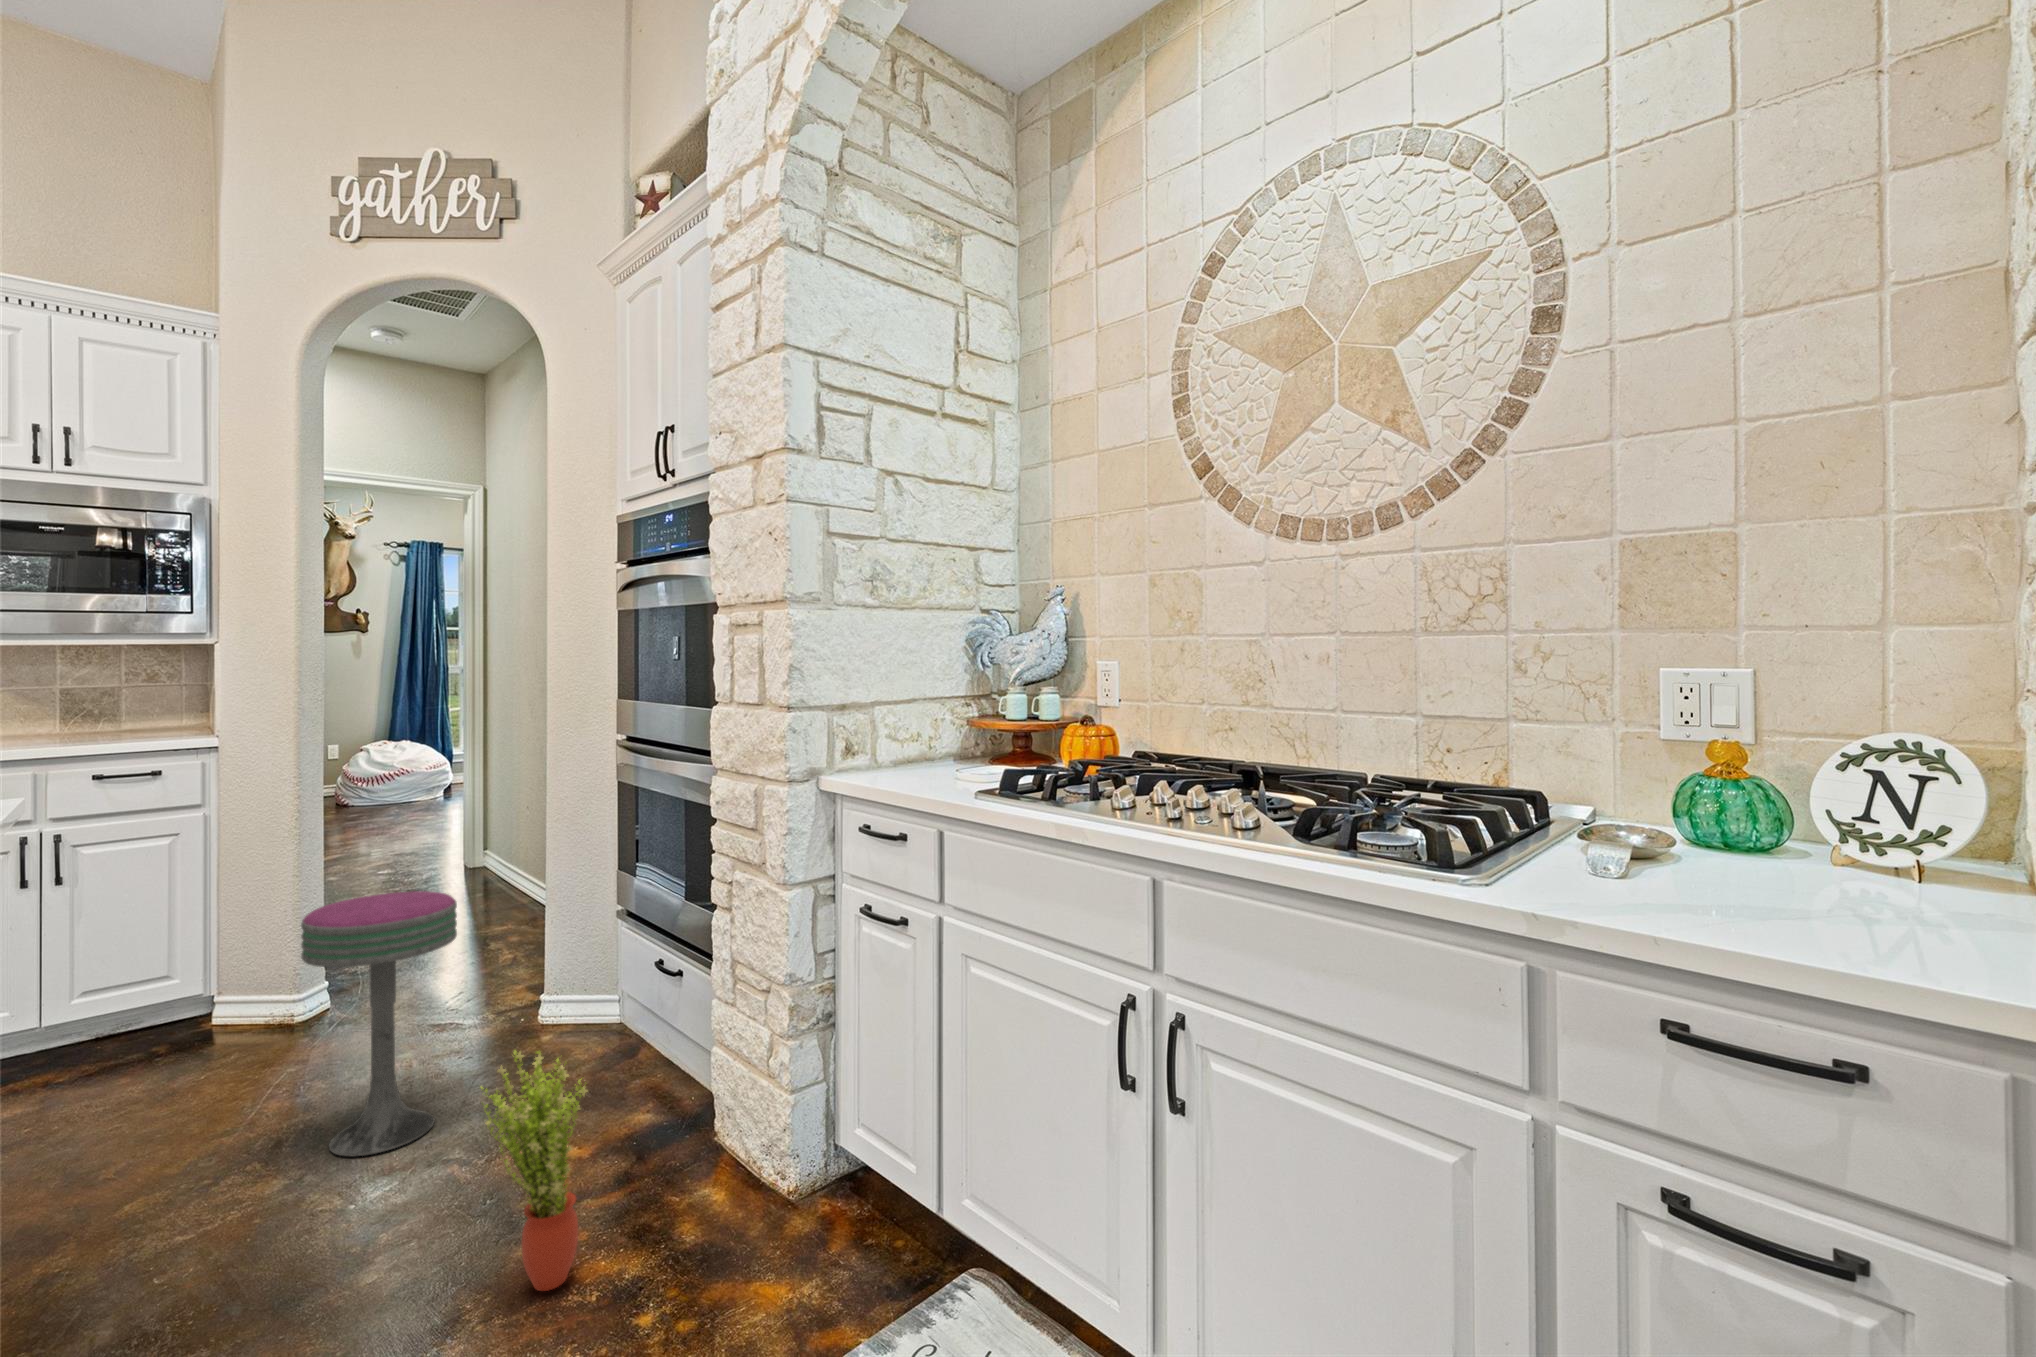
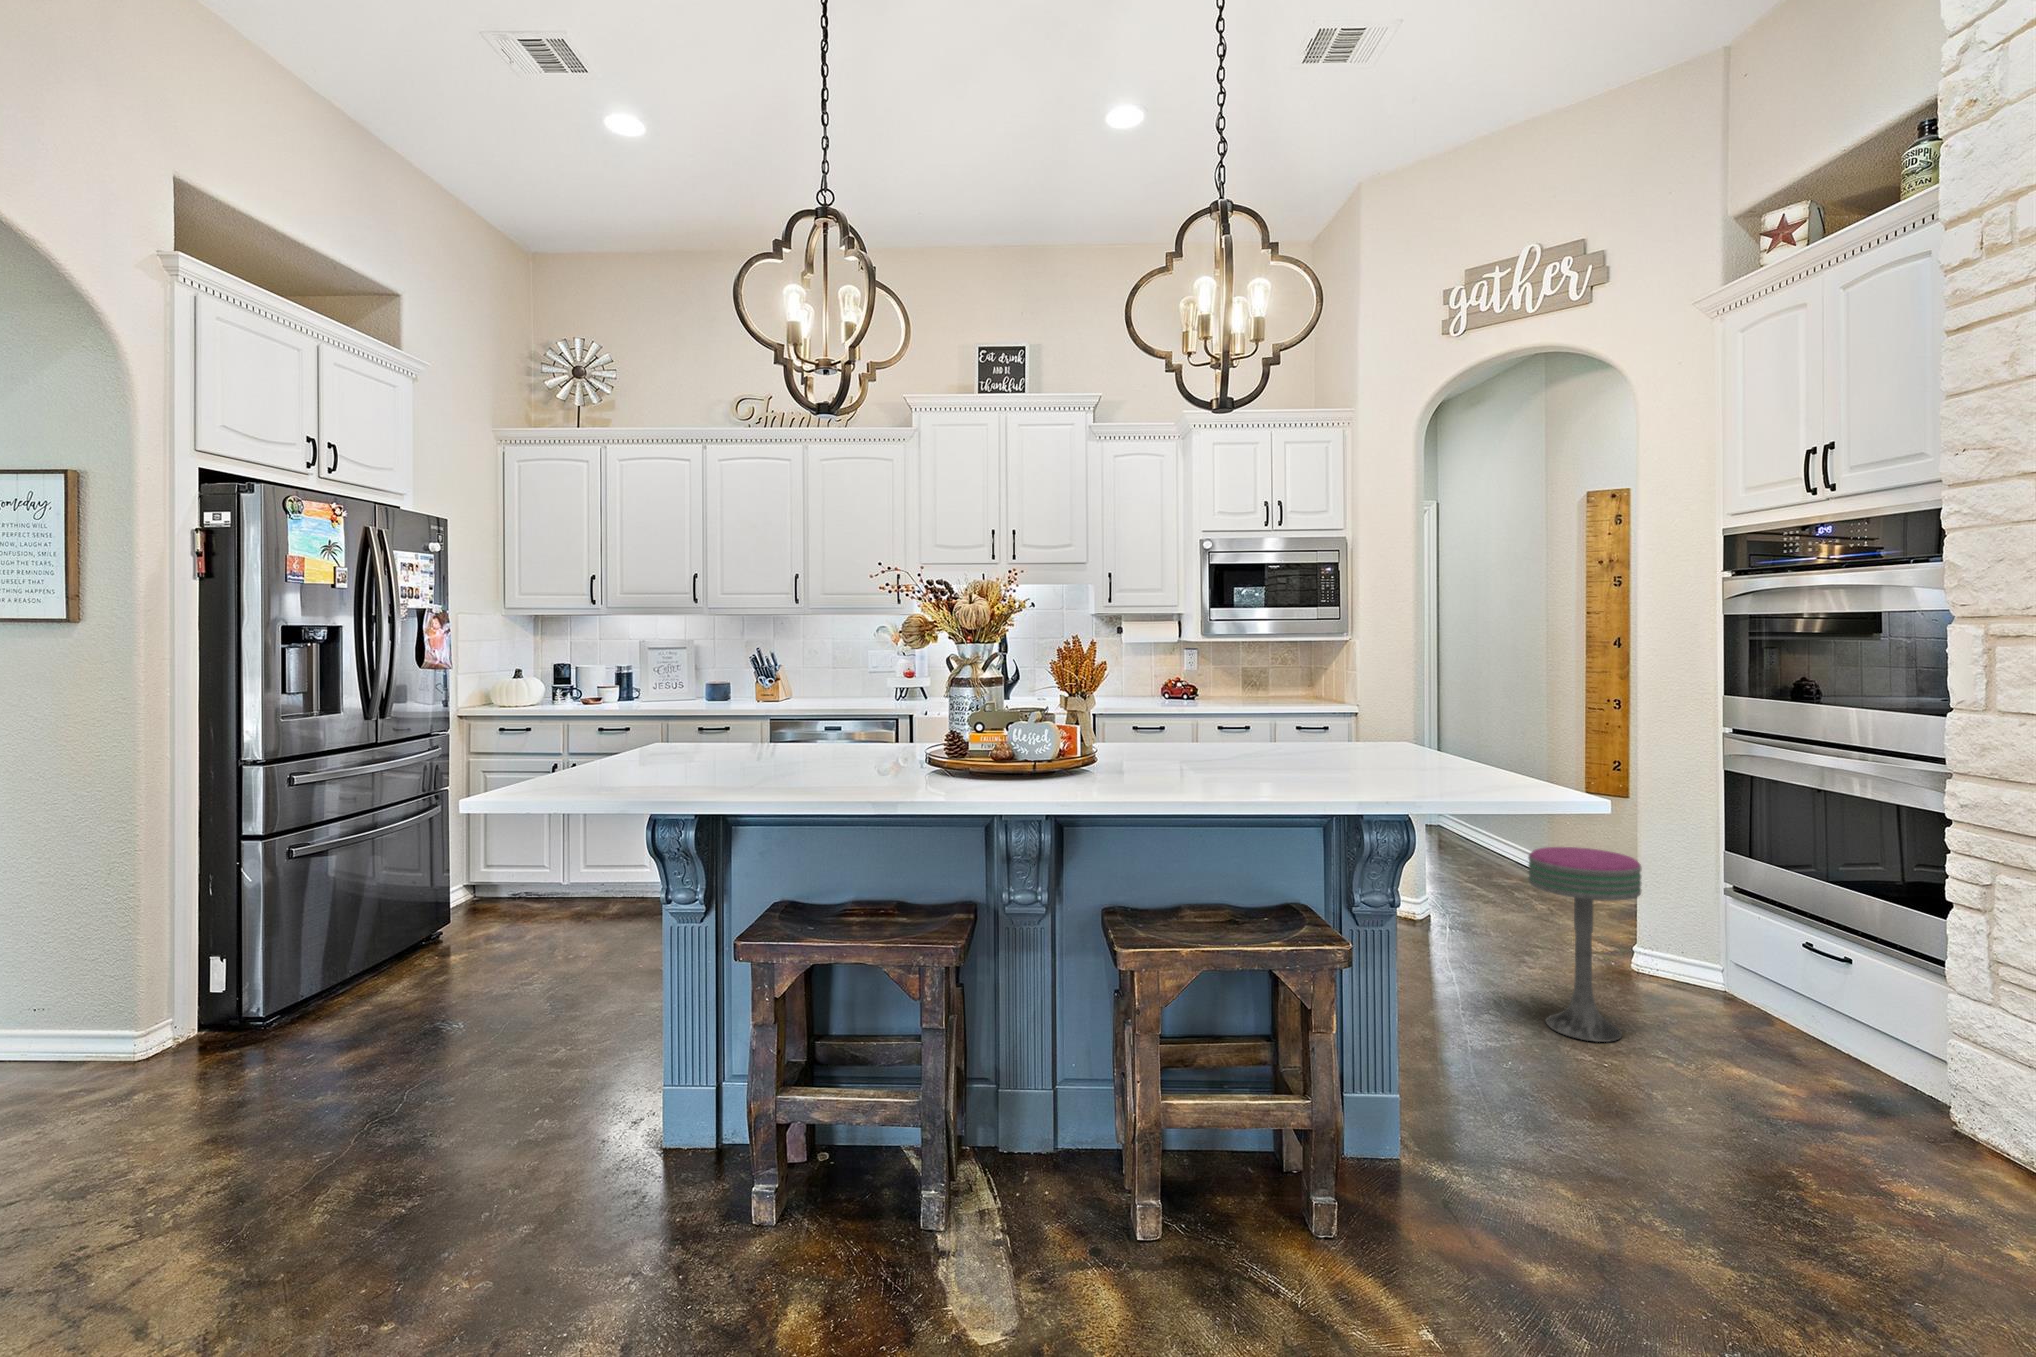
potted plant: present [481,1051,587,1291] -> none [1803,991,1911,1192]

